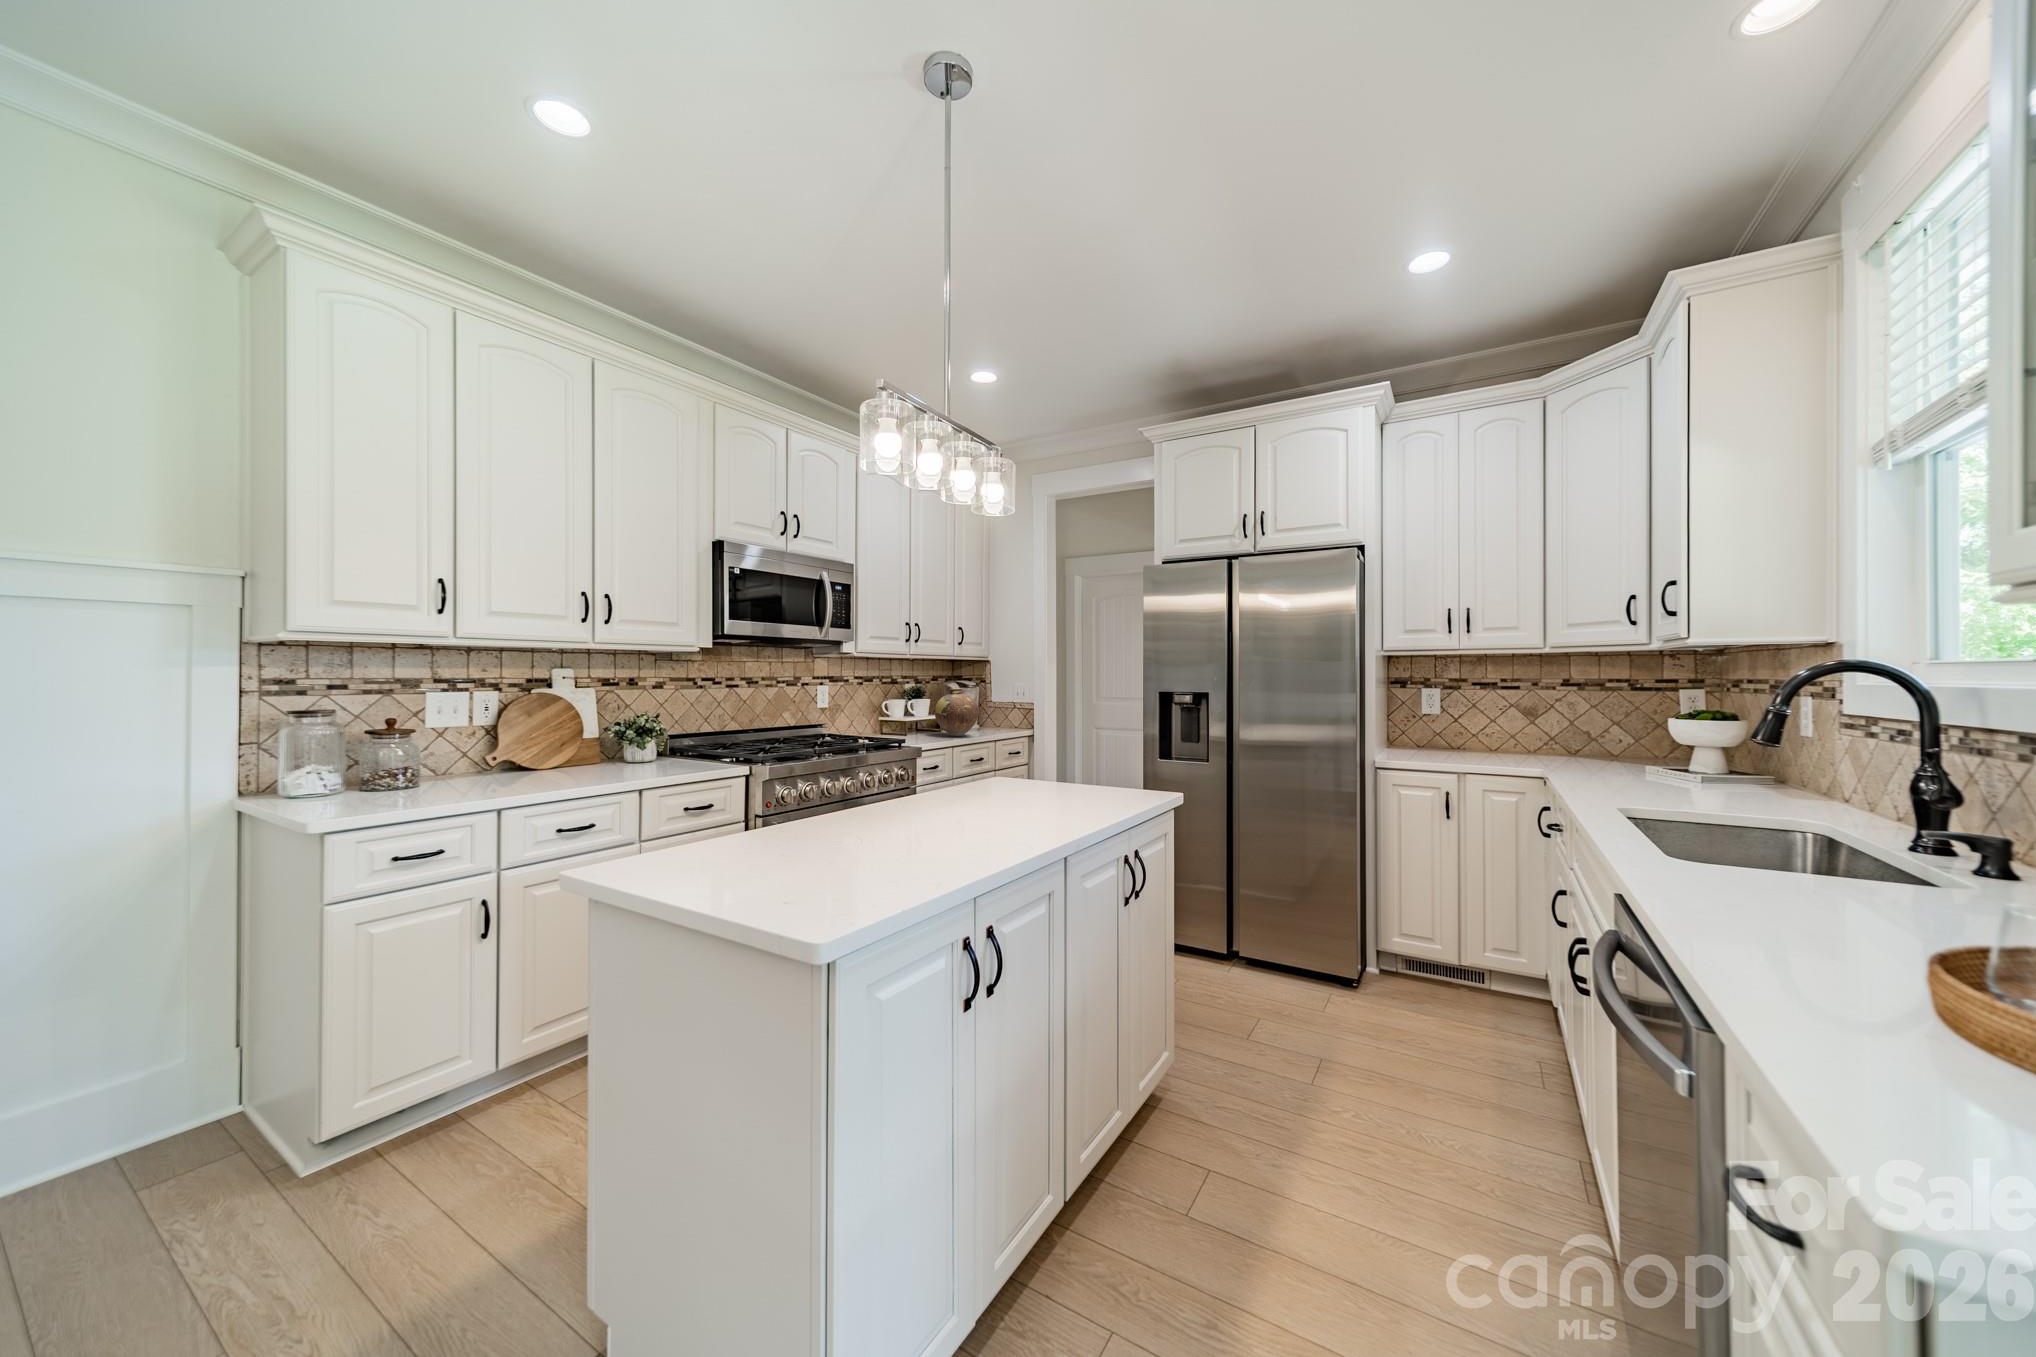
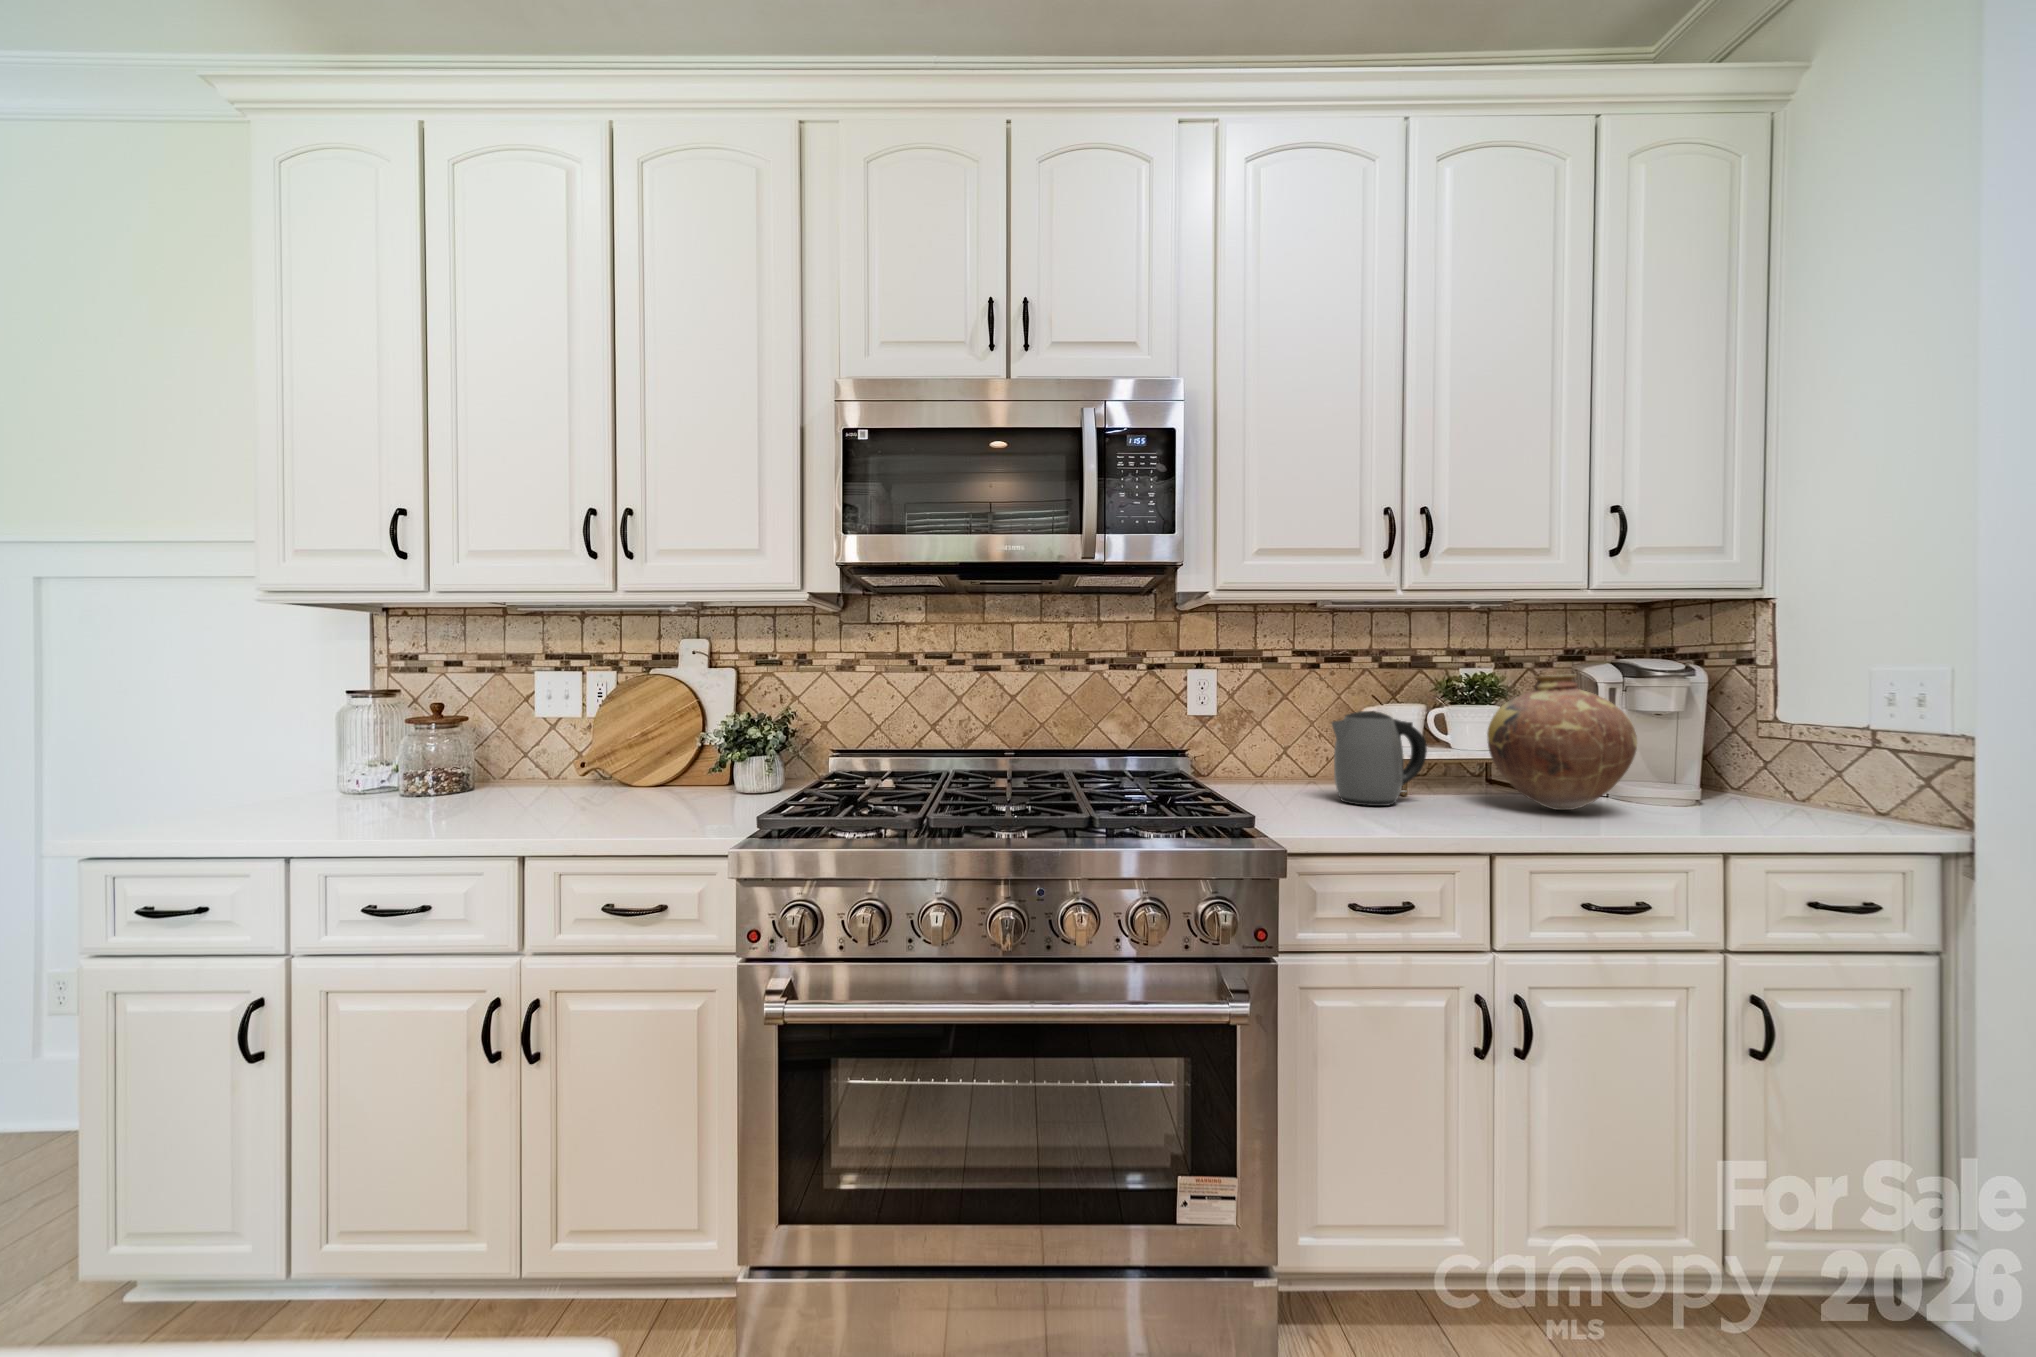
kettle: none [893,703,922,740] -> present [1332,711,1427,806]

